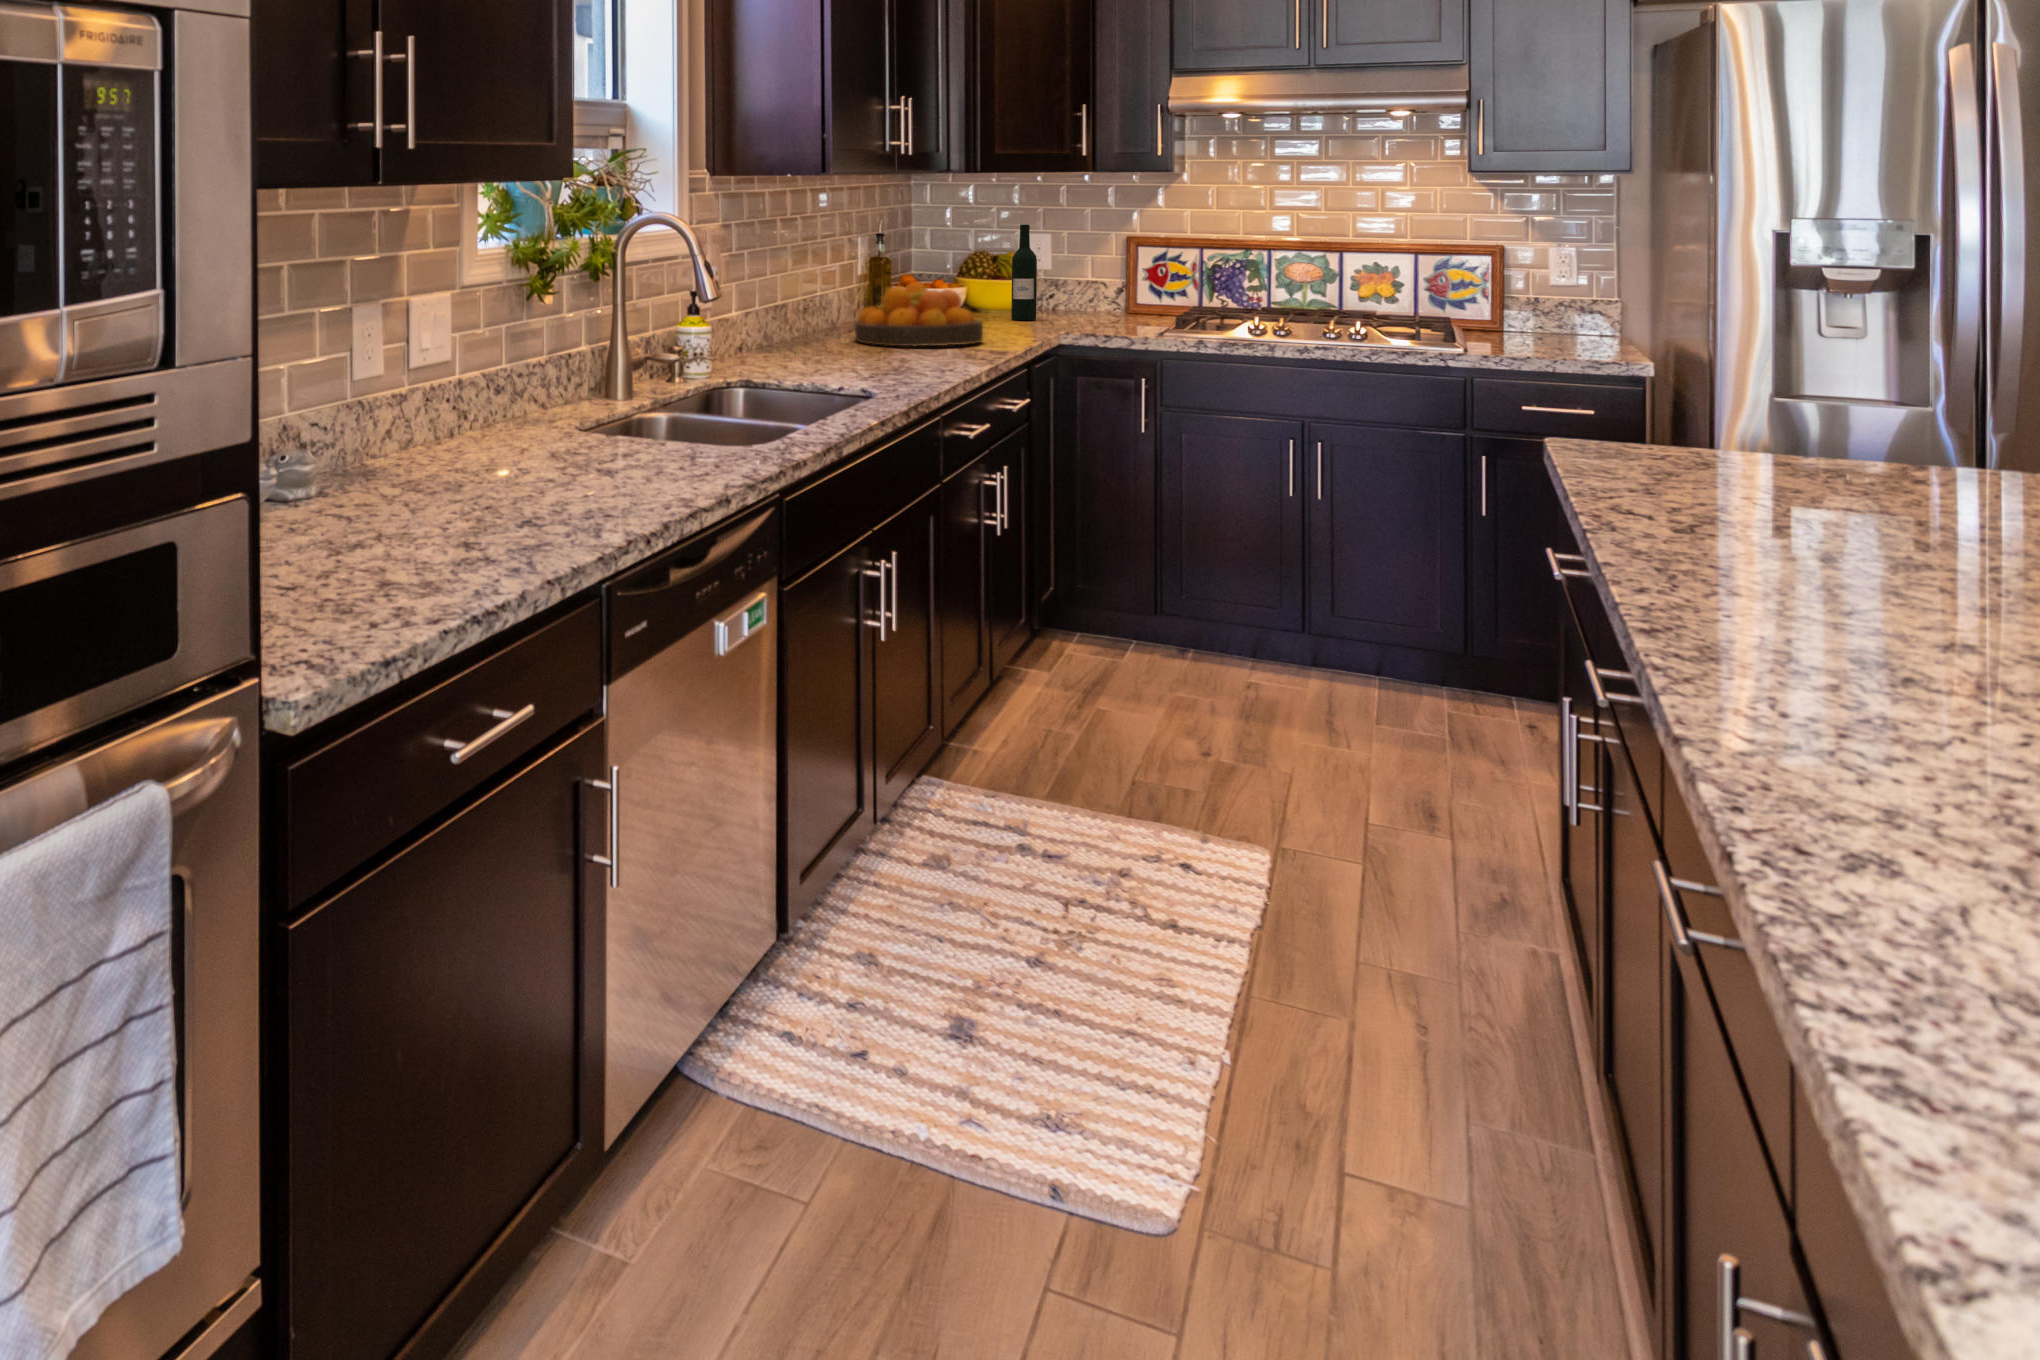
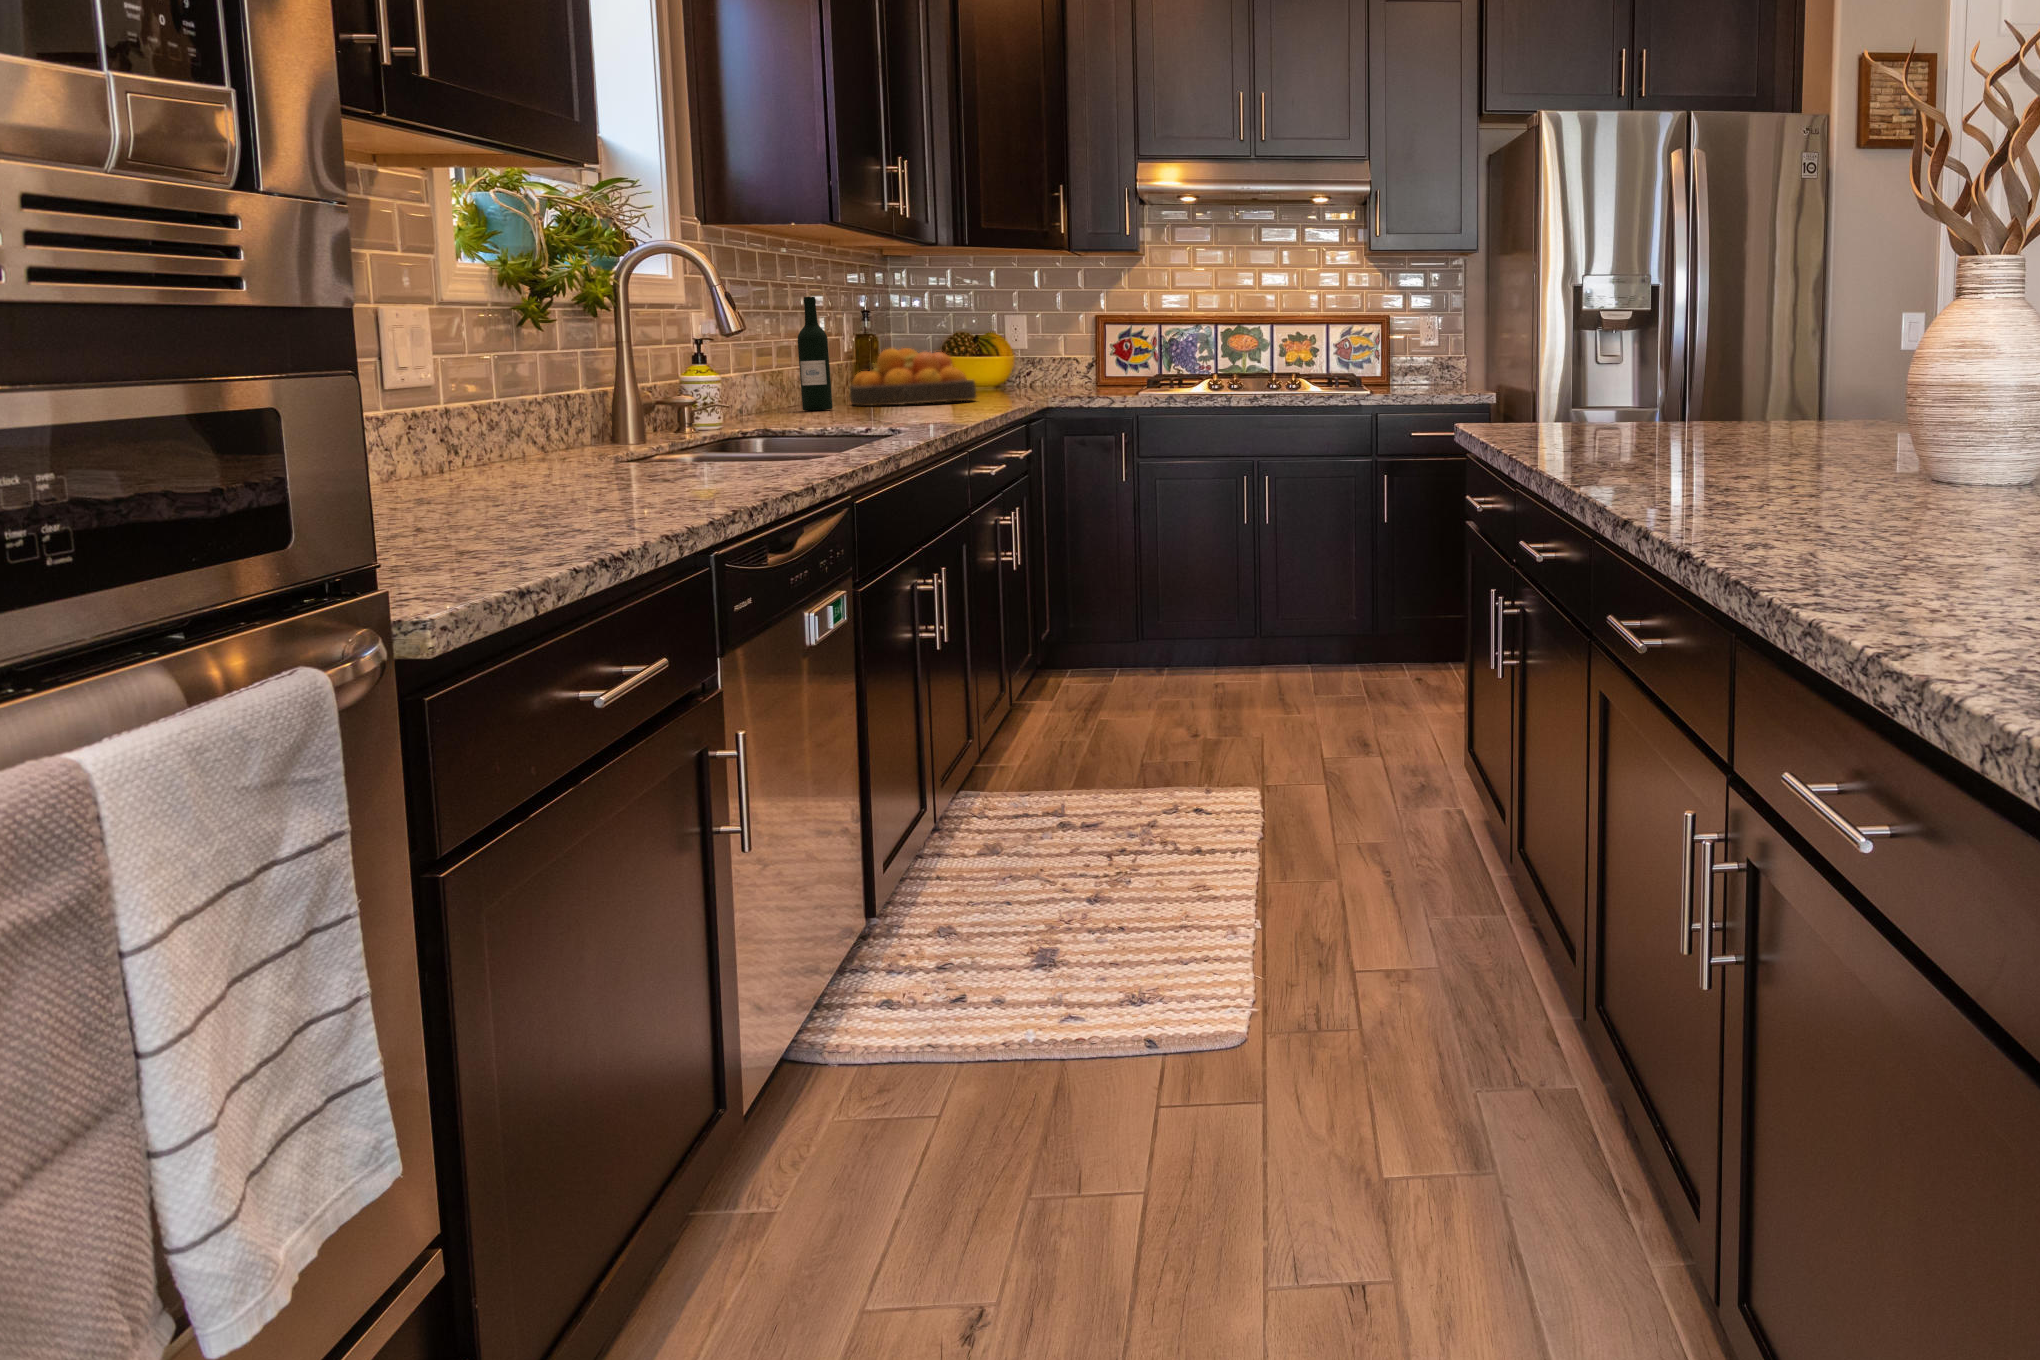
wine bottle: present [1011,224,1037,320] -> present [798,297,833,410]

